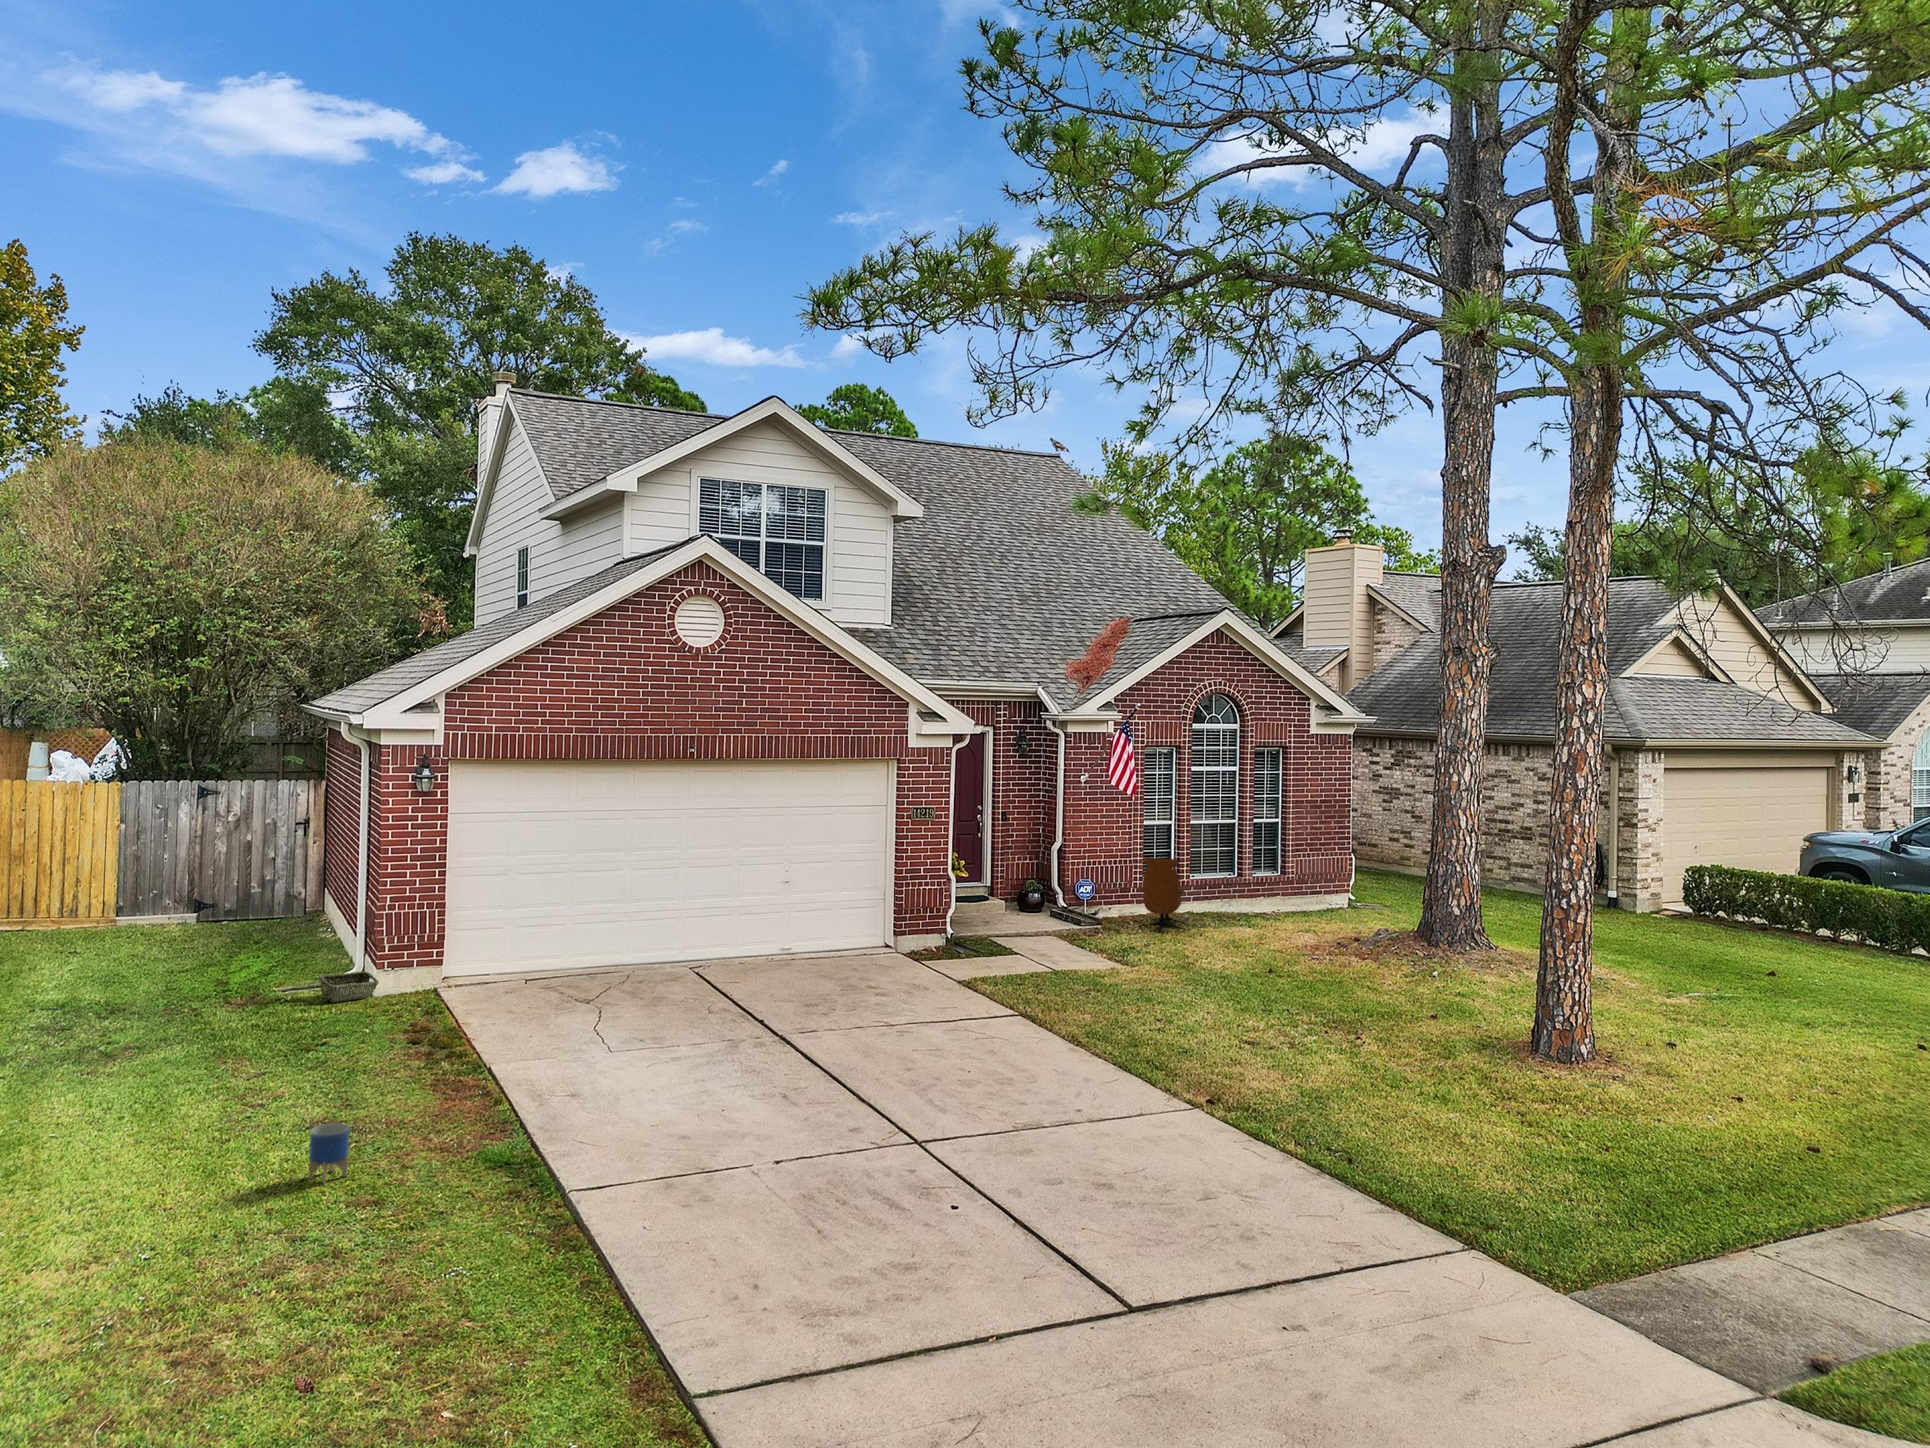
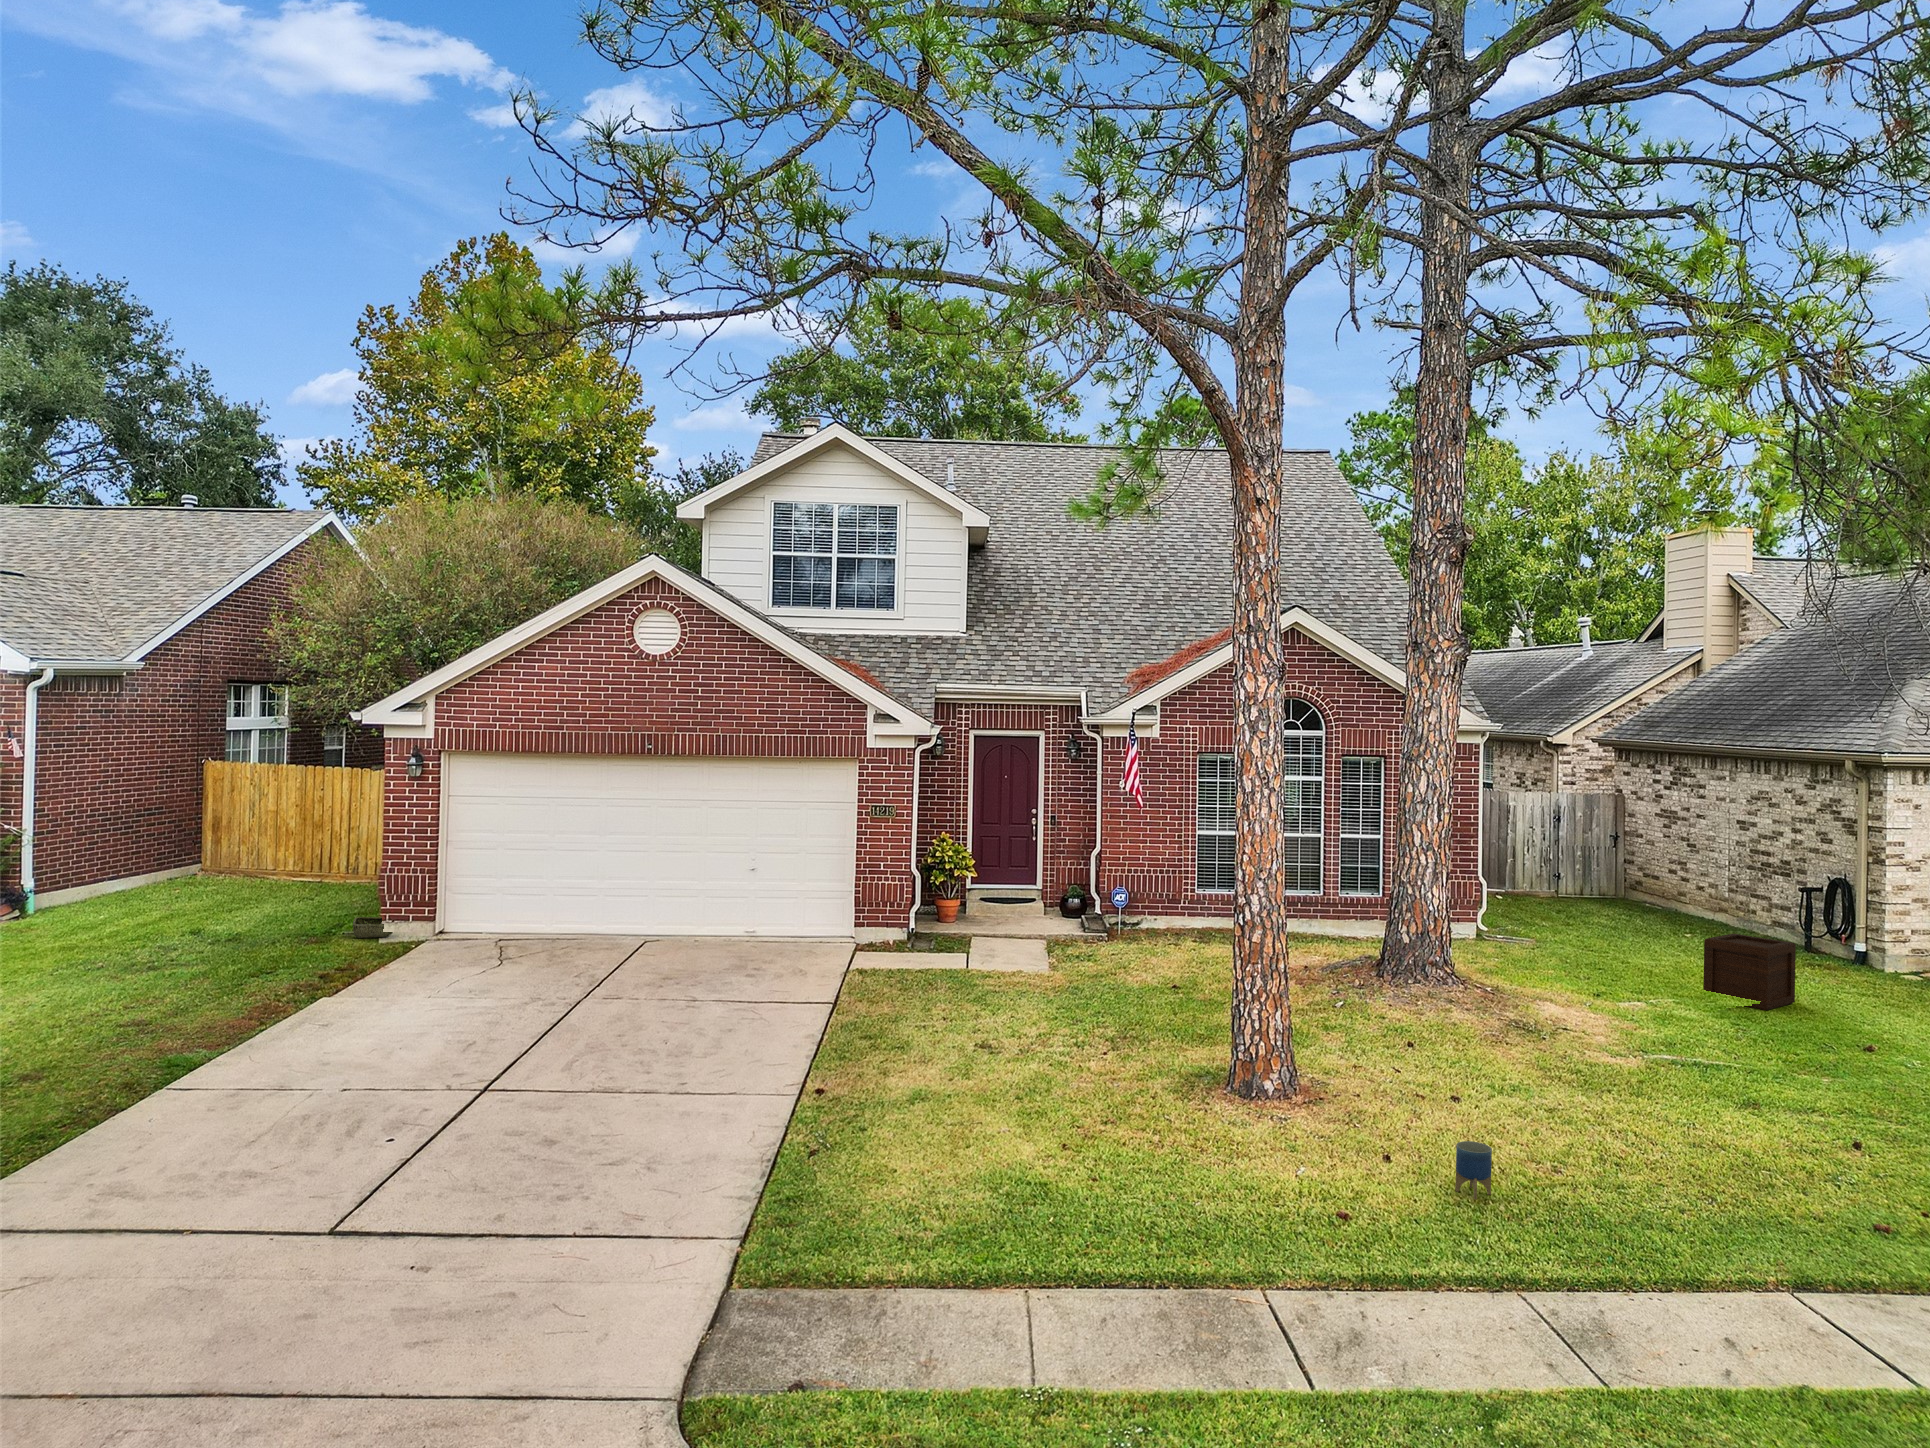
lounge chair: present [1139,857,1185,933] -> none [1157,867,1227,947]
wooden crate: none [1598,887,1654,947] -> present [1703,934,1796,1010]
planter: present [309,1123,349,1184] -> present [1455,1141,1492,1199]

